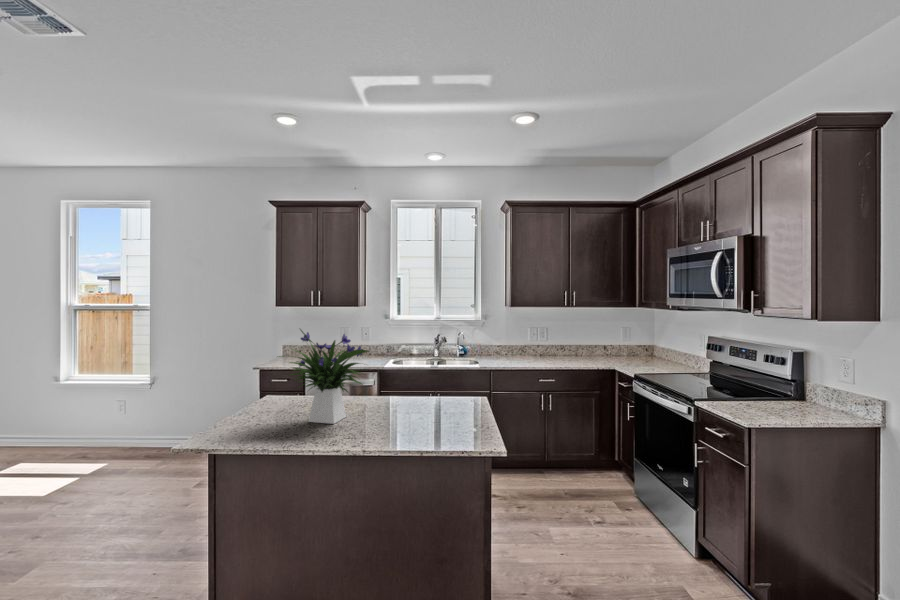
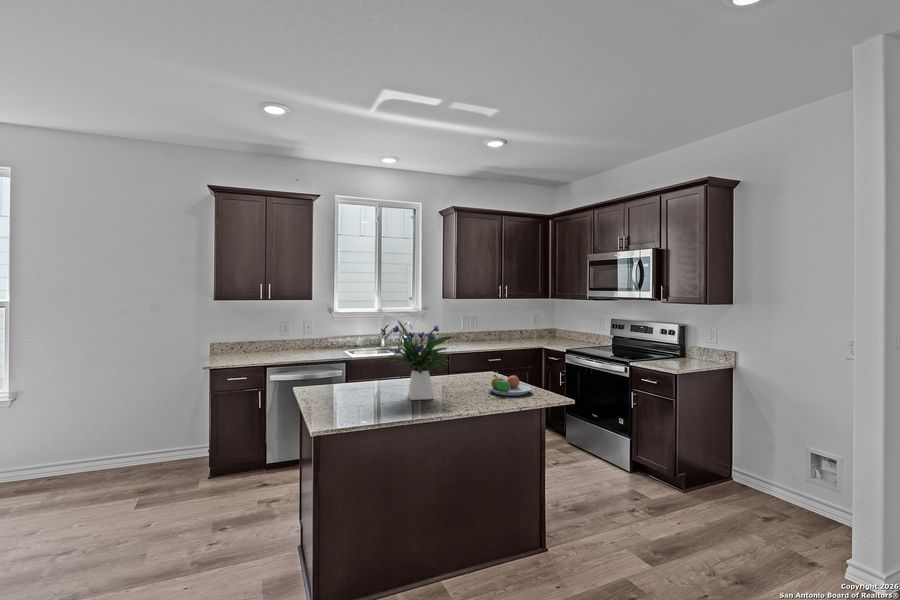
fruit bowl: none [405,401,465,432] -> present [489,375,531,396]

